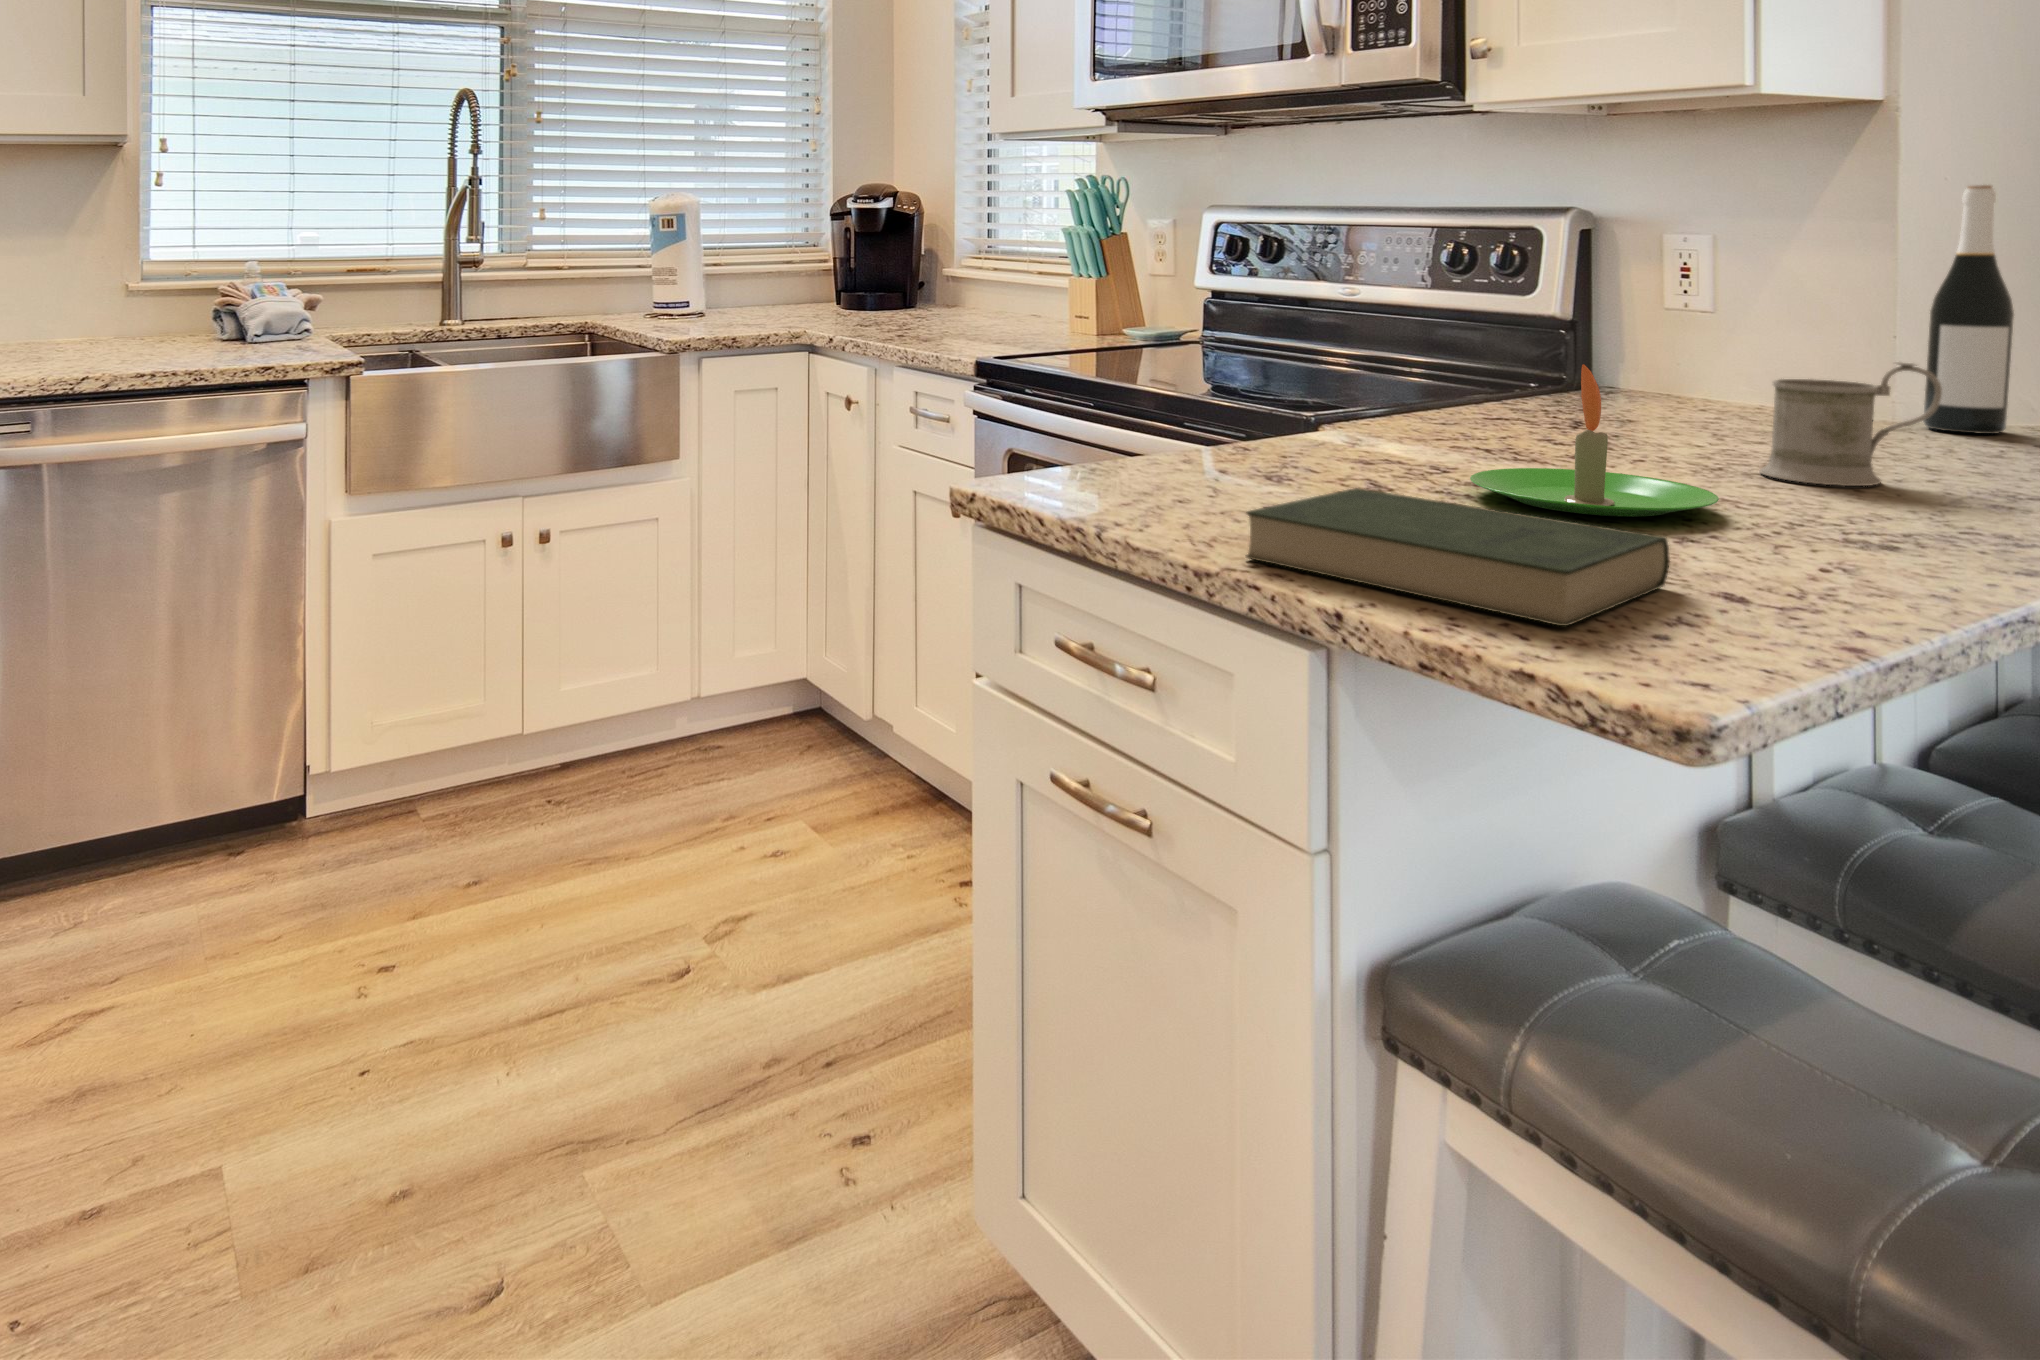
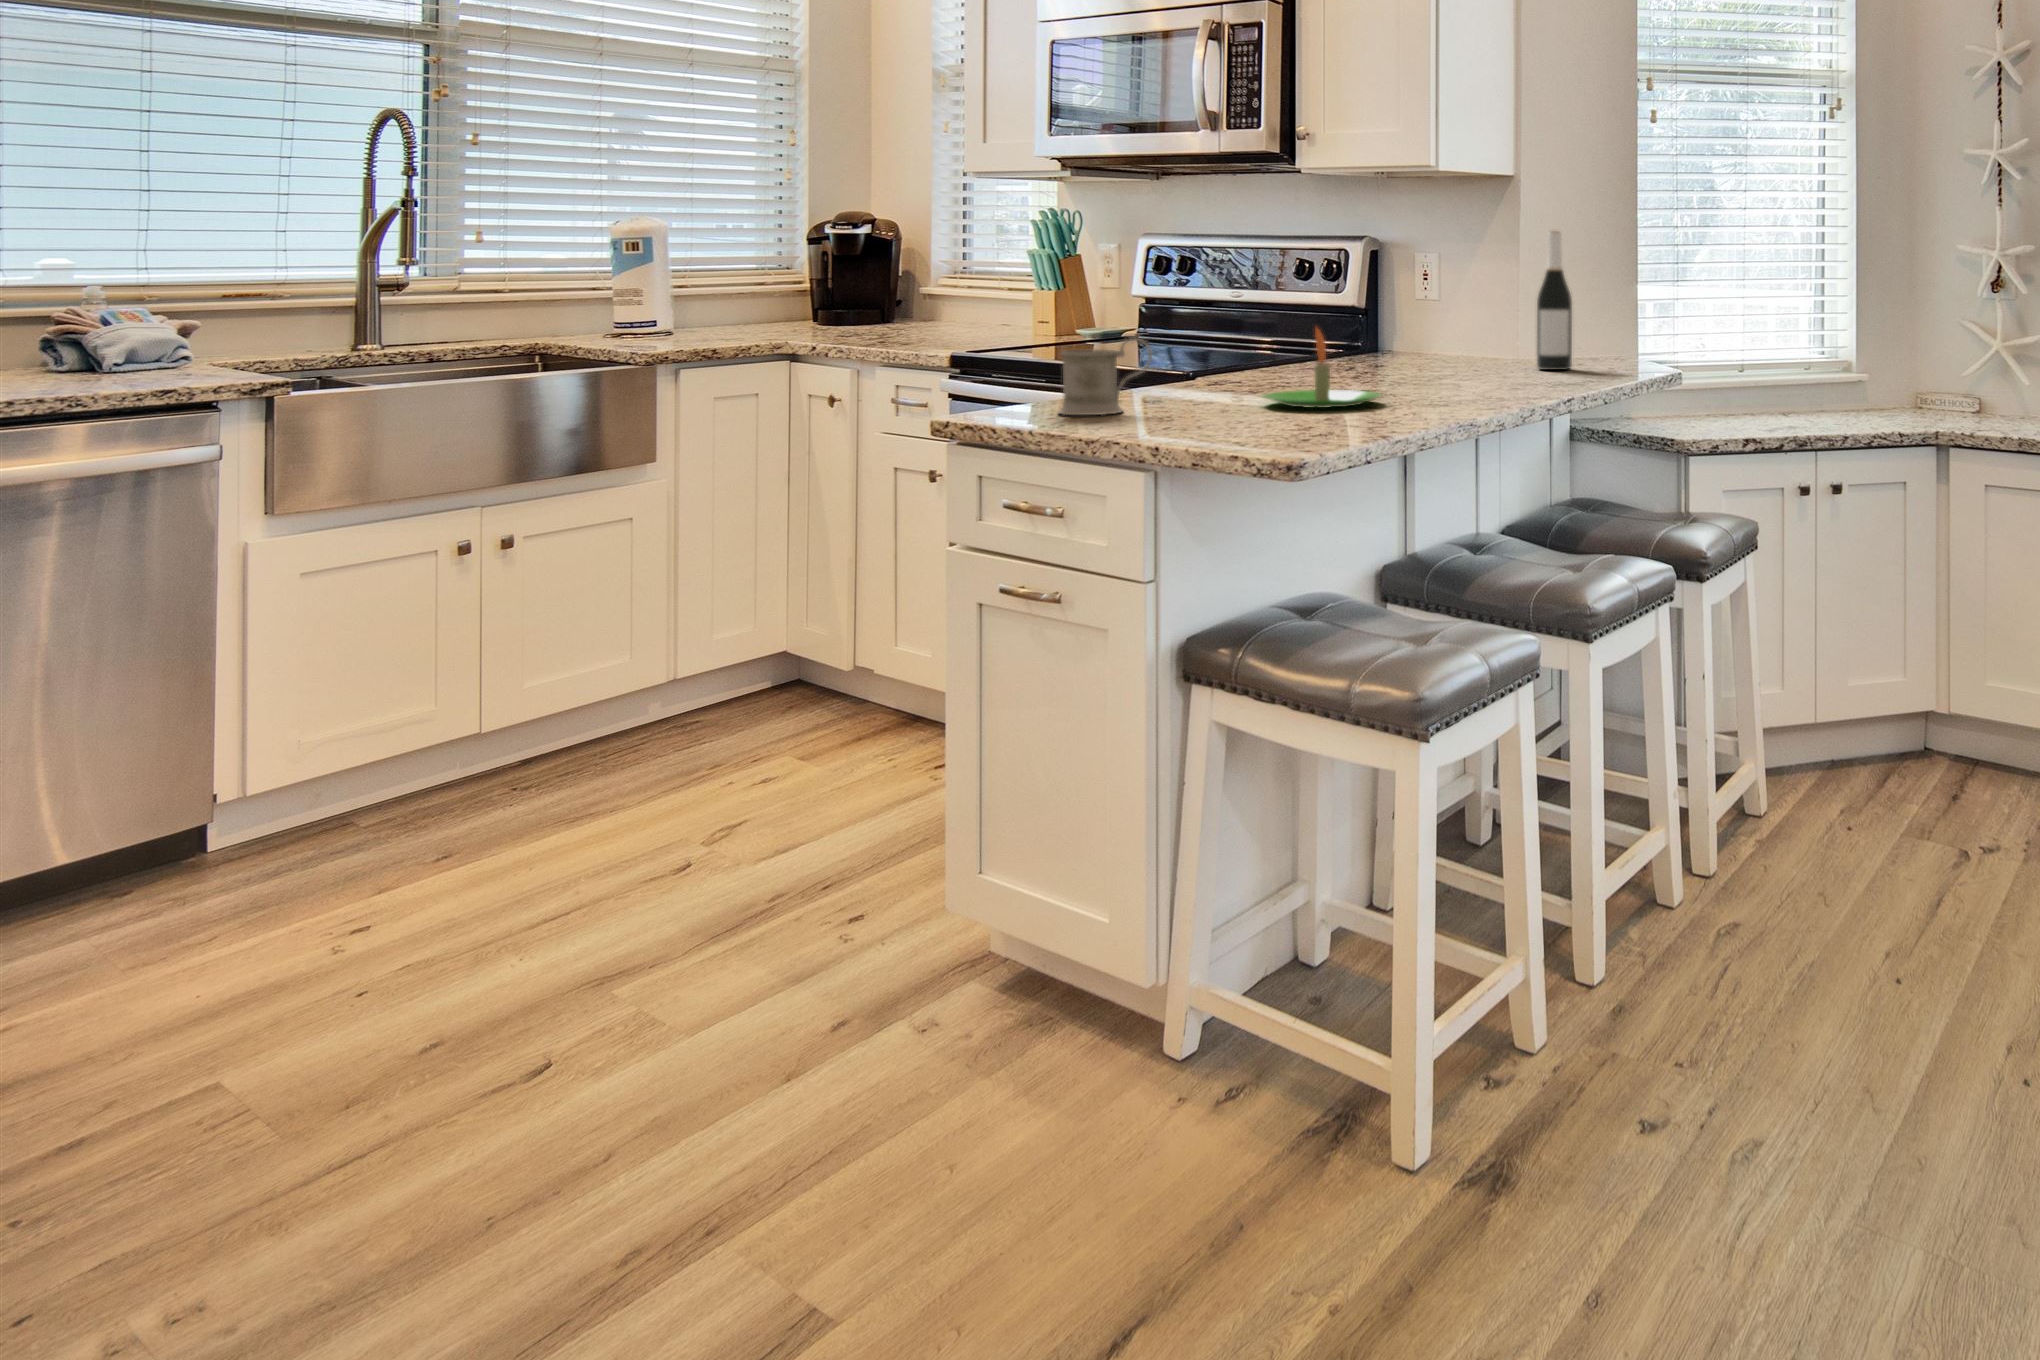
mug: present [1760,362,1942,486] -> present [1059,336,1152,415]
book: present [1246,488,1670,626] -> none [1114,396,1326,440]

